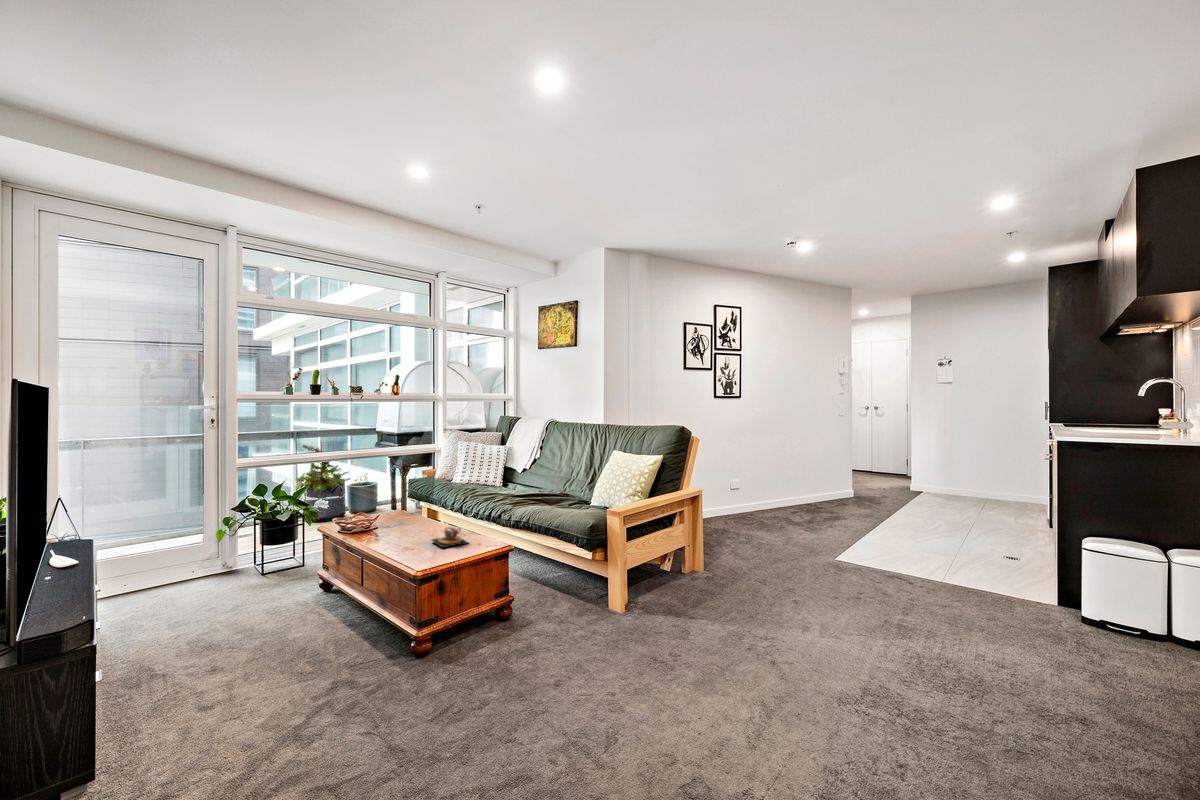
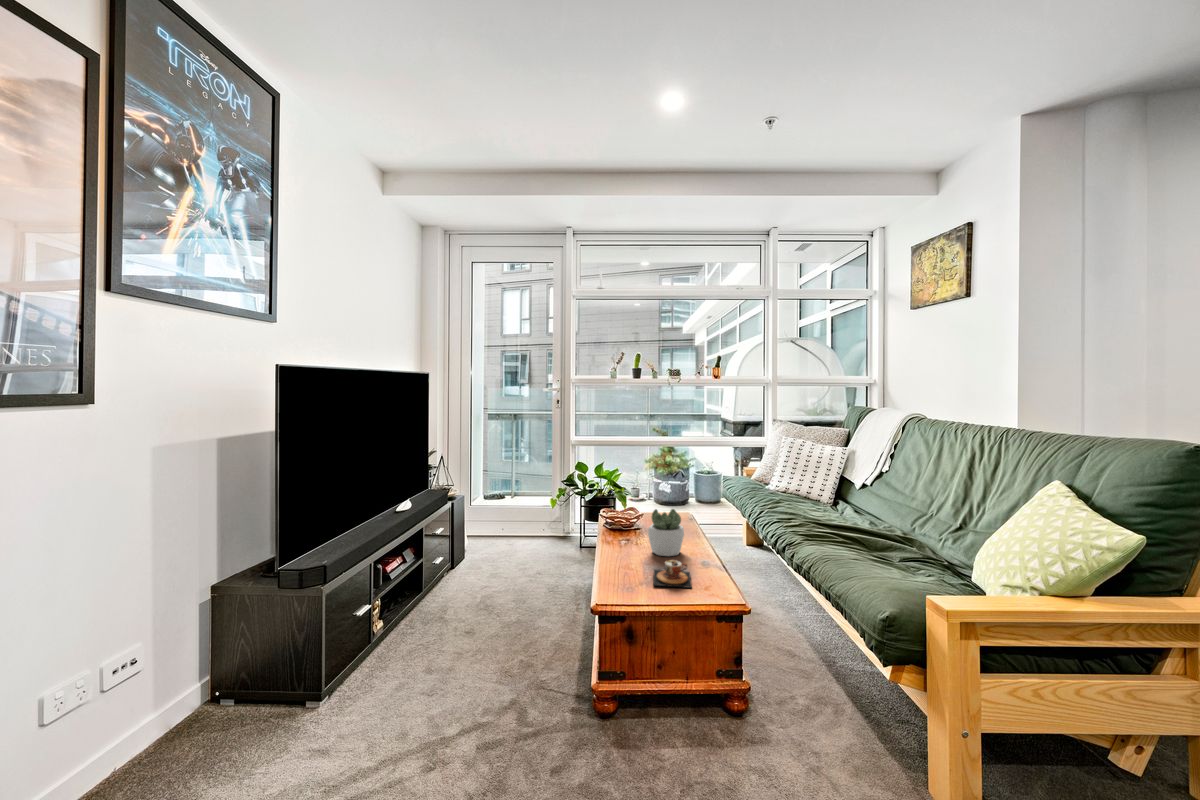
succulent plant: none [408,495,438,533] -> present [648,509,684,556]

